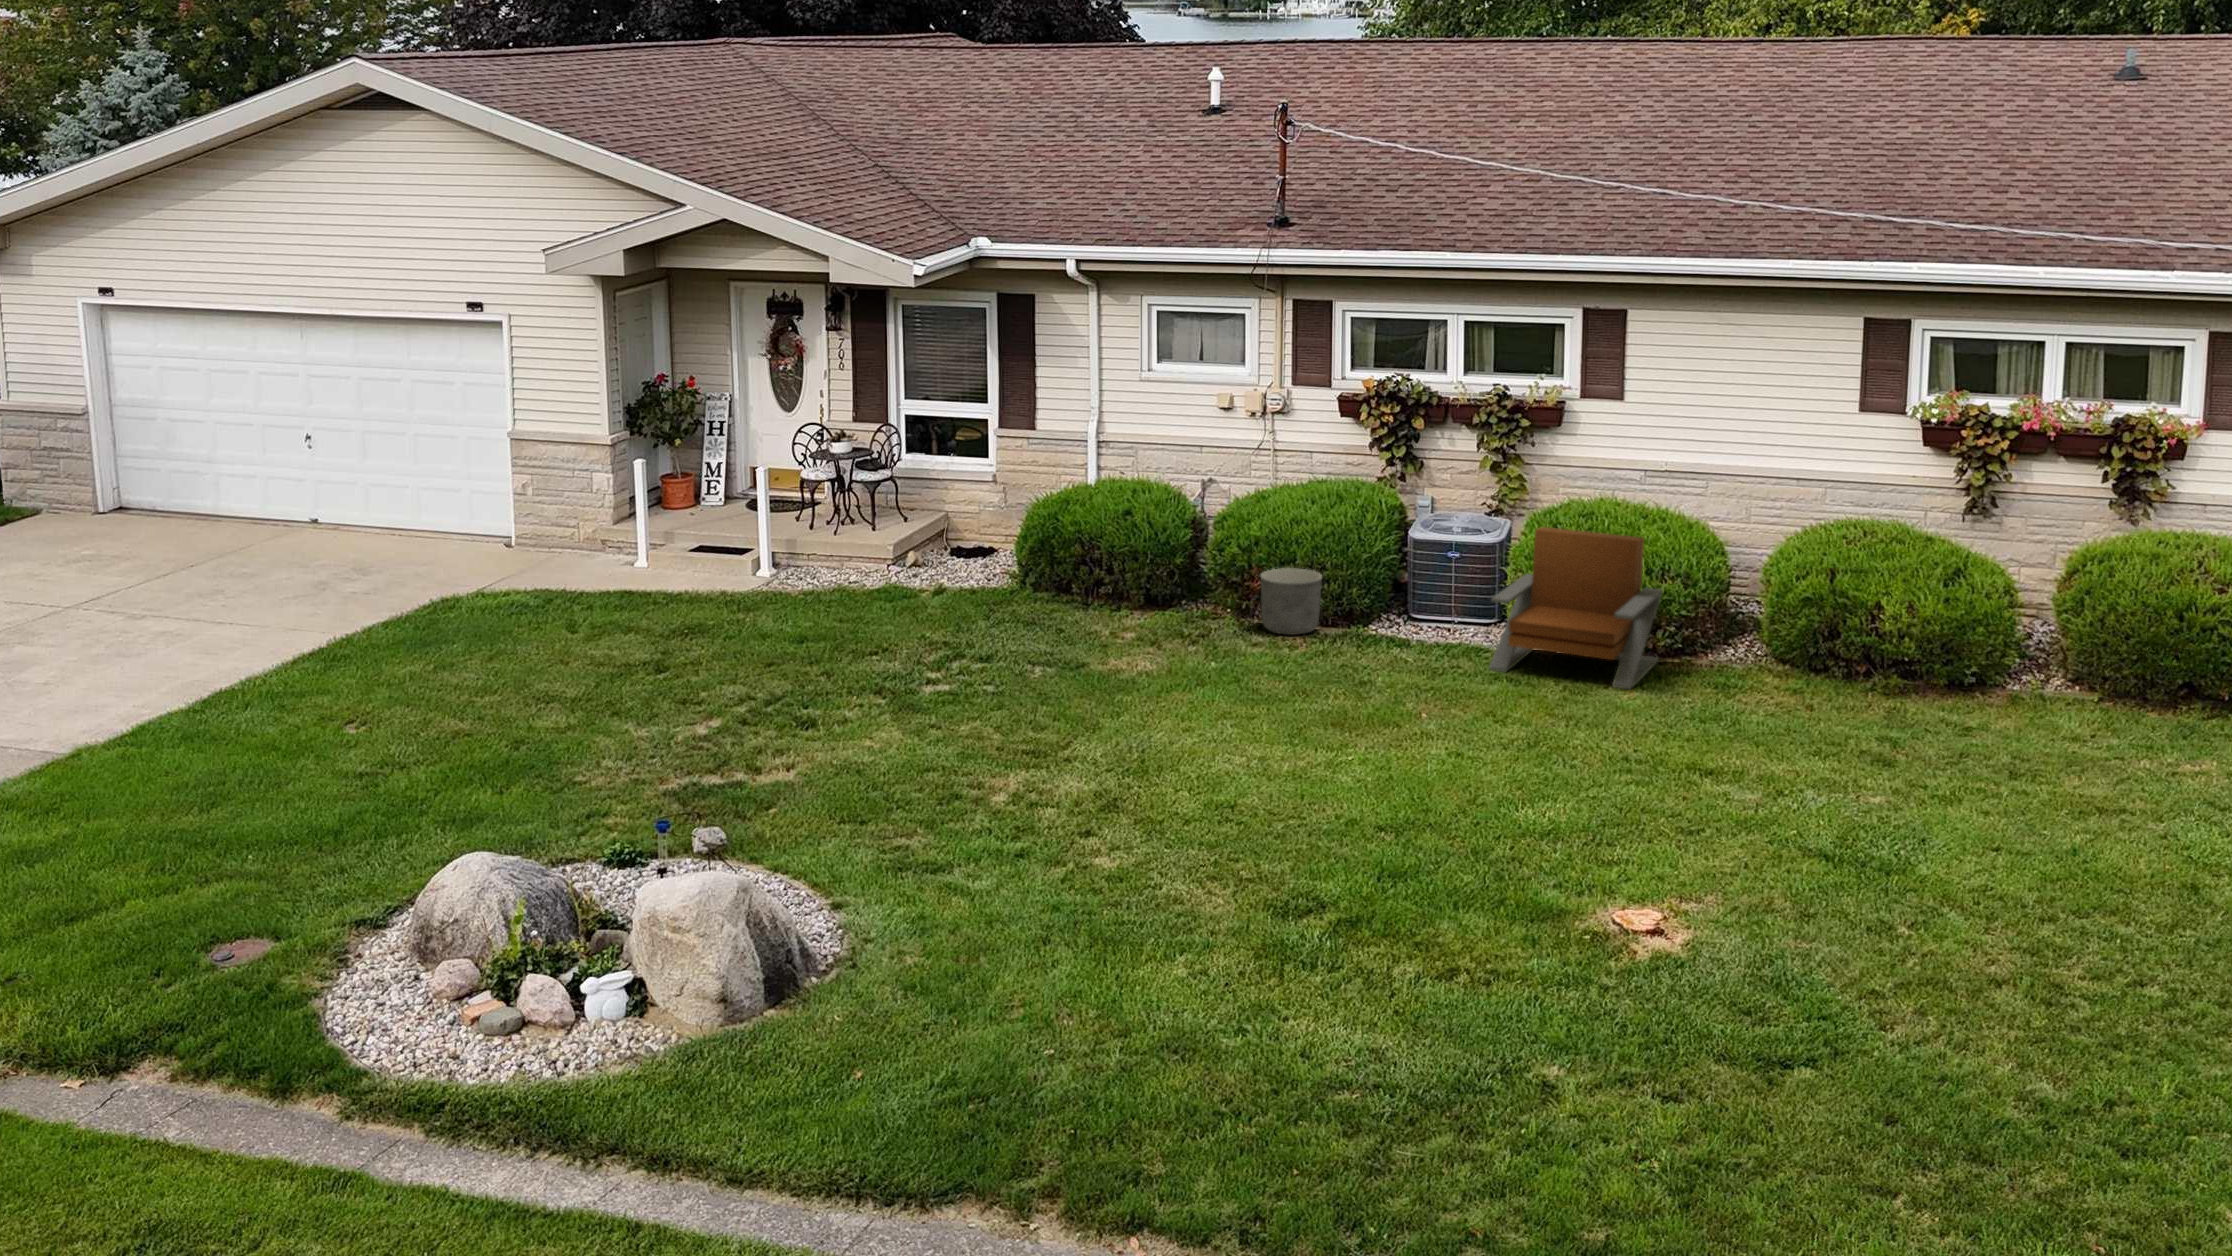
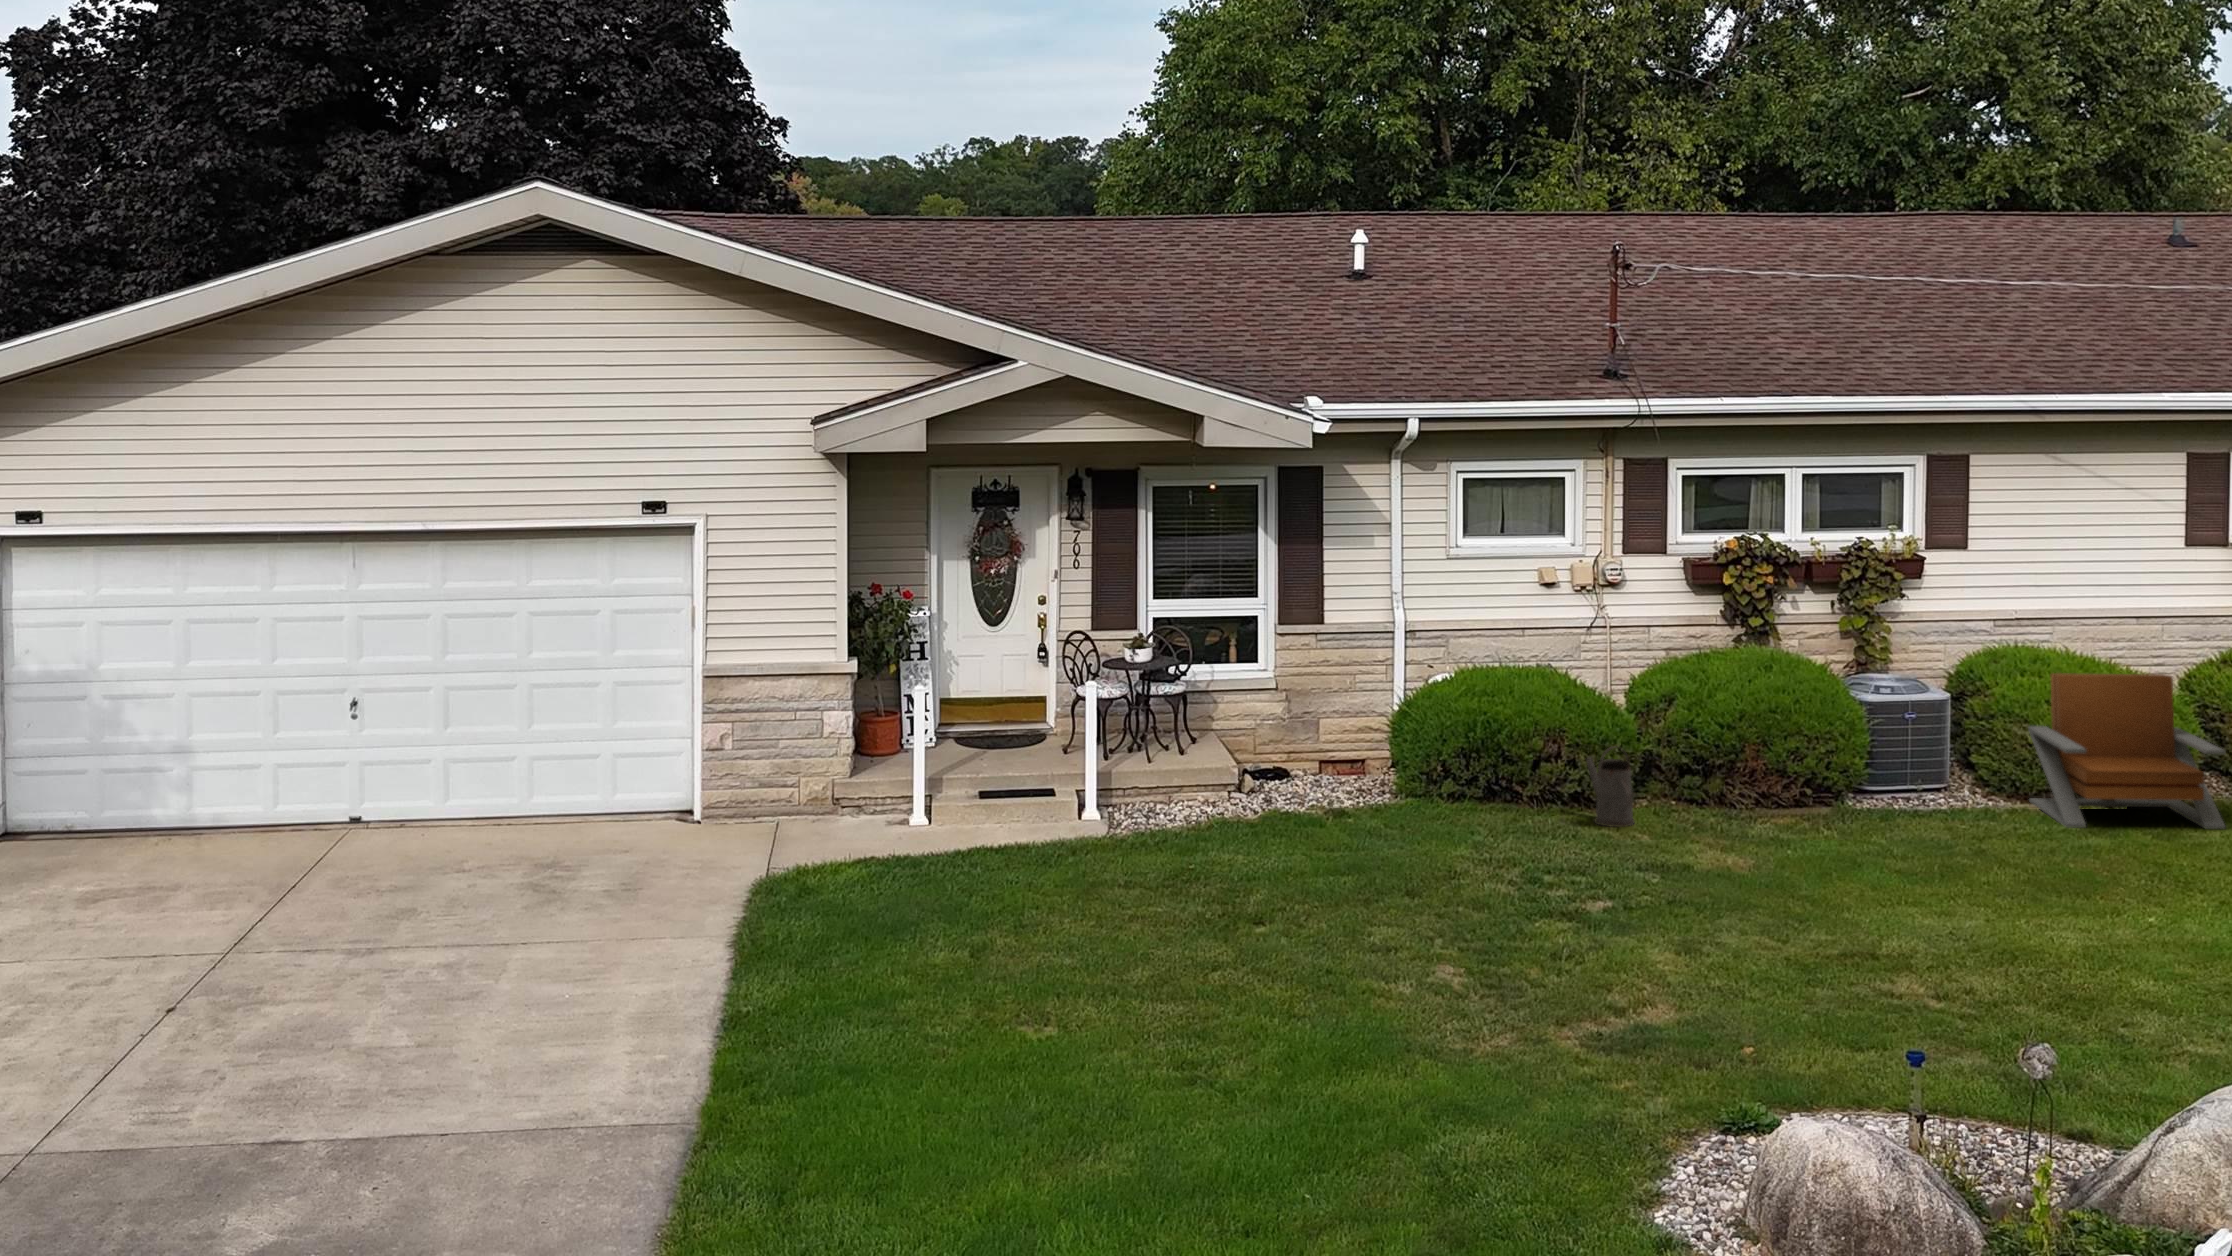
watering can: none [1111,553,1145,624] -> present [1586,746,1634,827]
planter: present [1260,568,1322,635] -> none [1758,746,1829,819]

